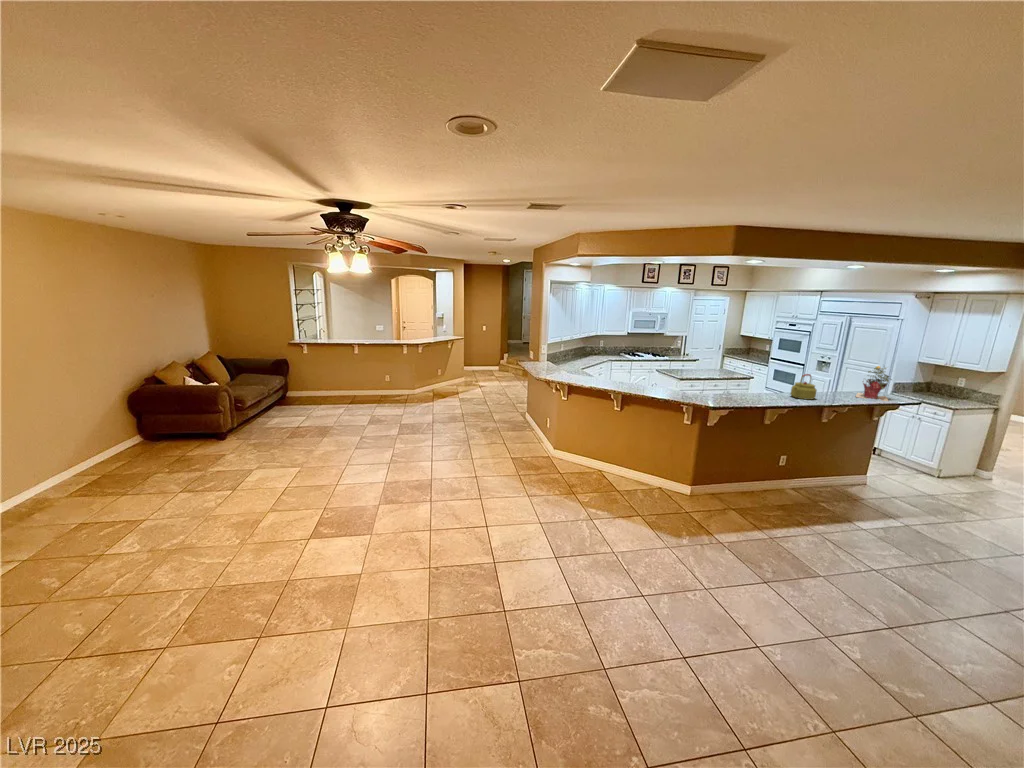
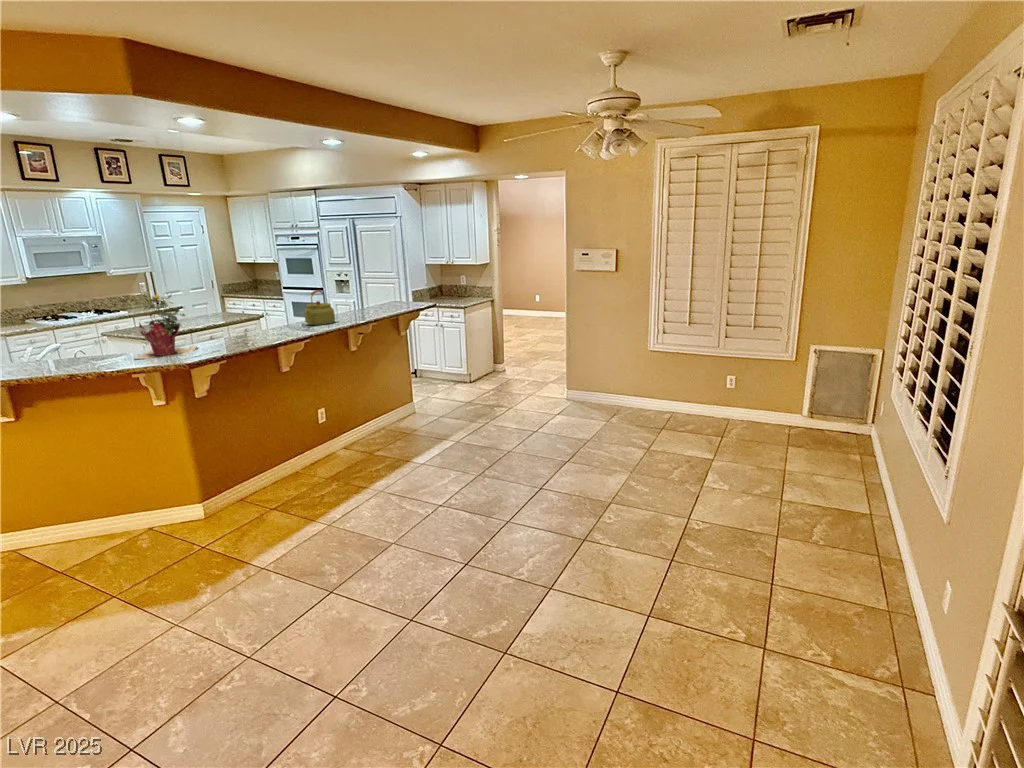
potted plant: present [856,366,891,401] -> present [134,294,197,359]

